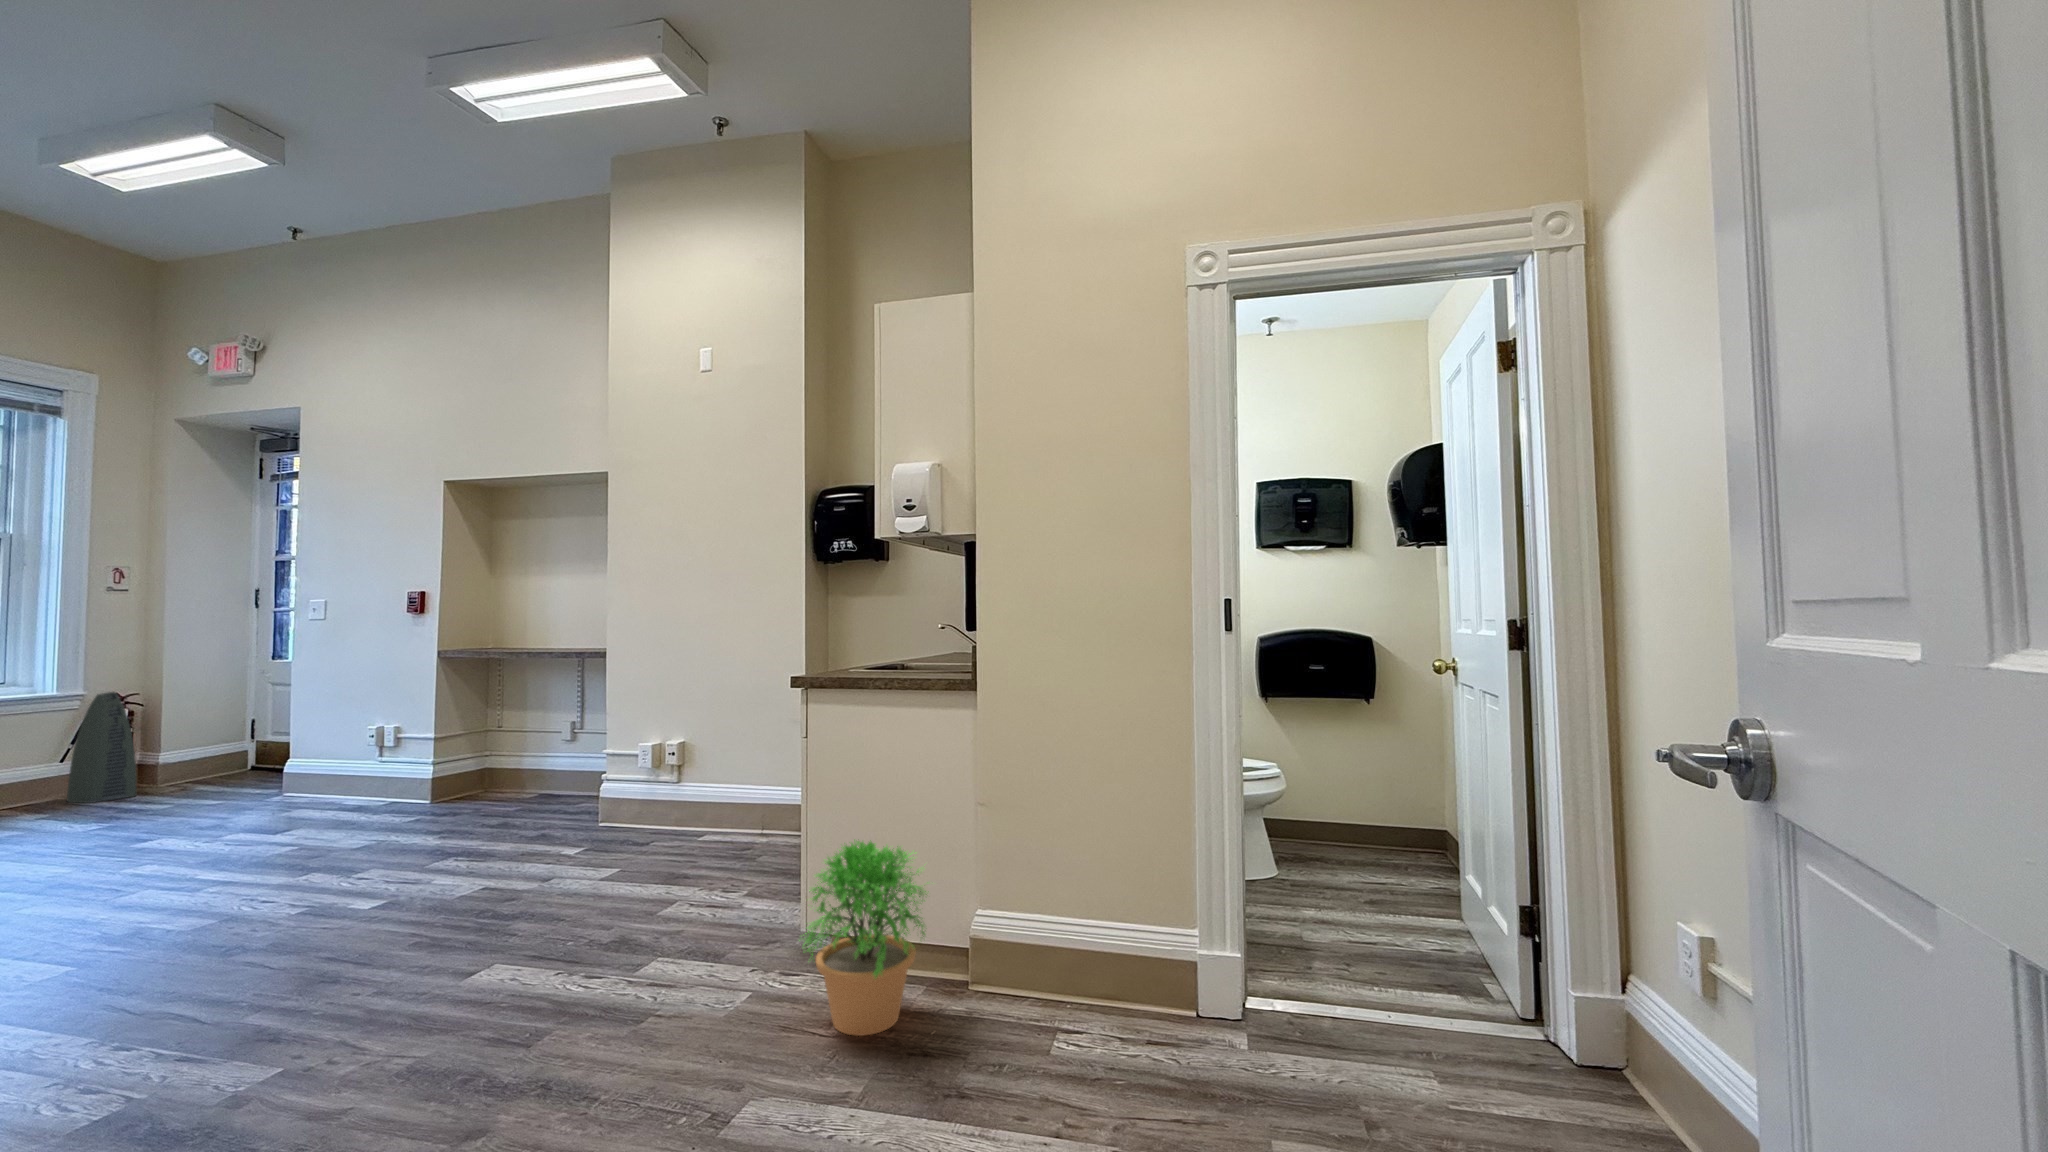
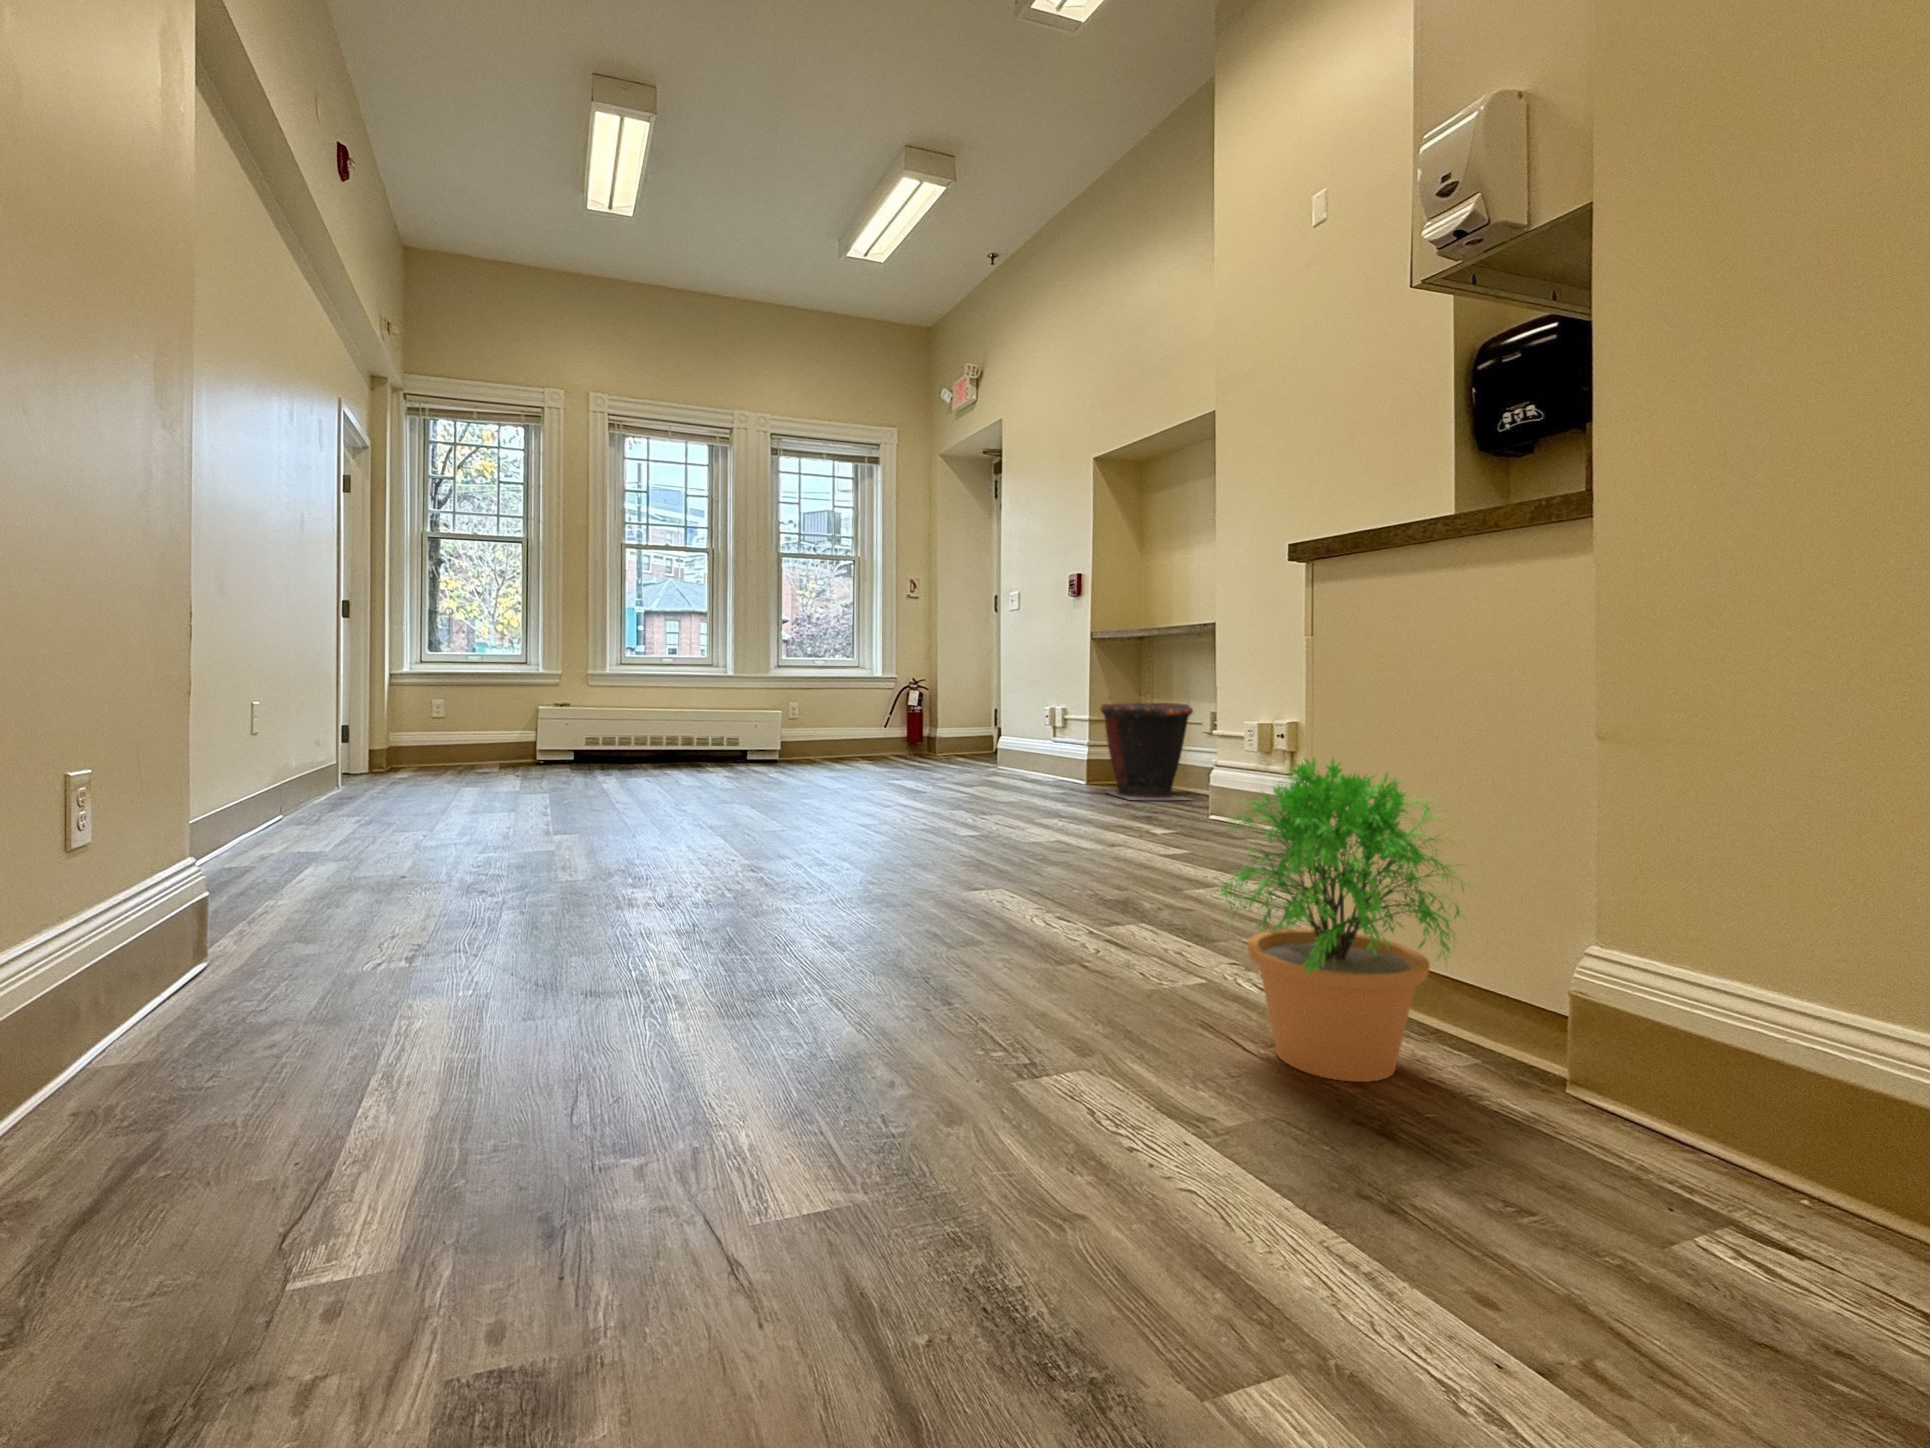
air purifier: present [67,692,136,803] -> none [885,675,920,759]
trash can: none [457,716,565,816] -> present [1100,698,1193,800]

